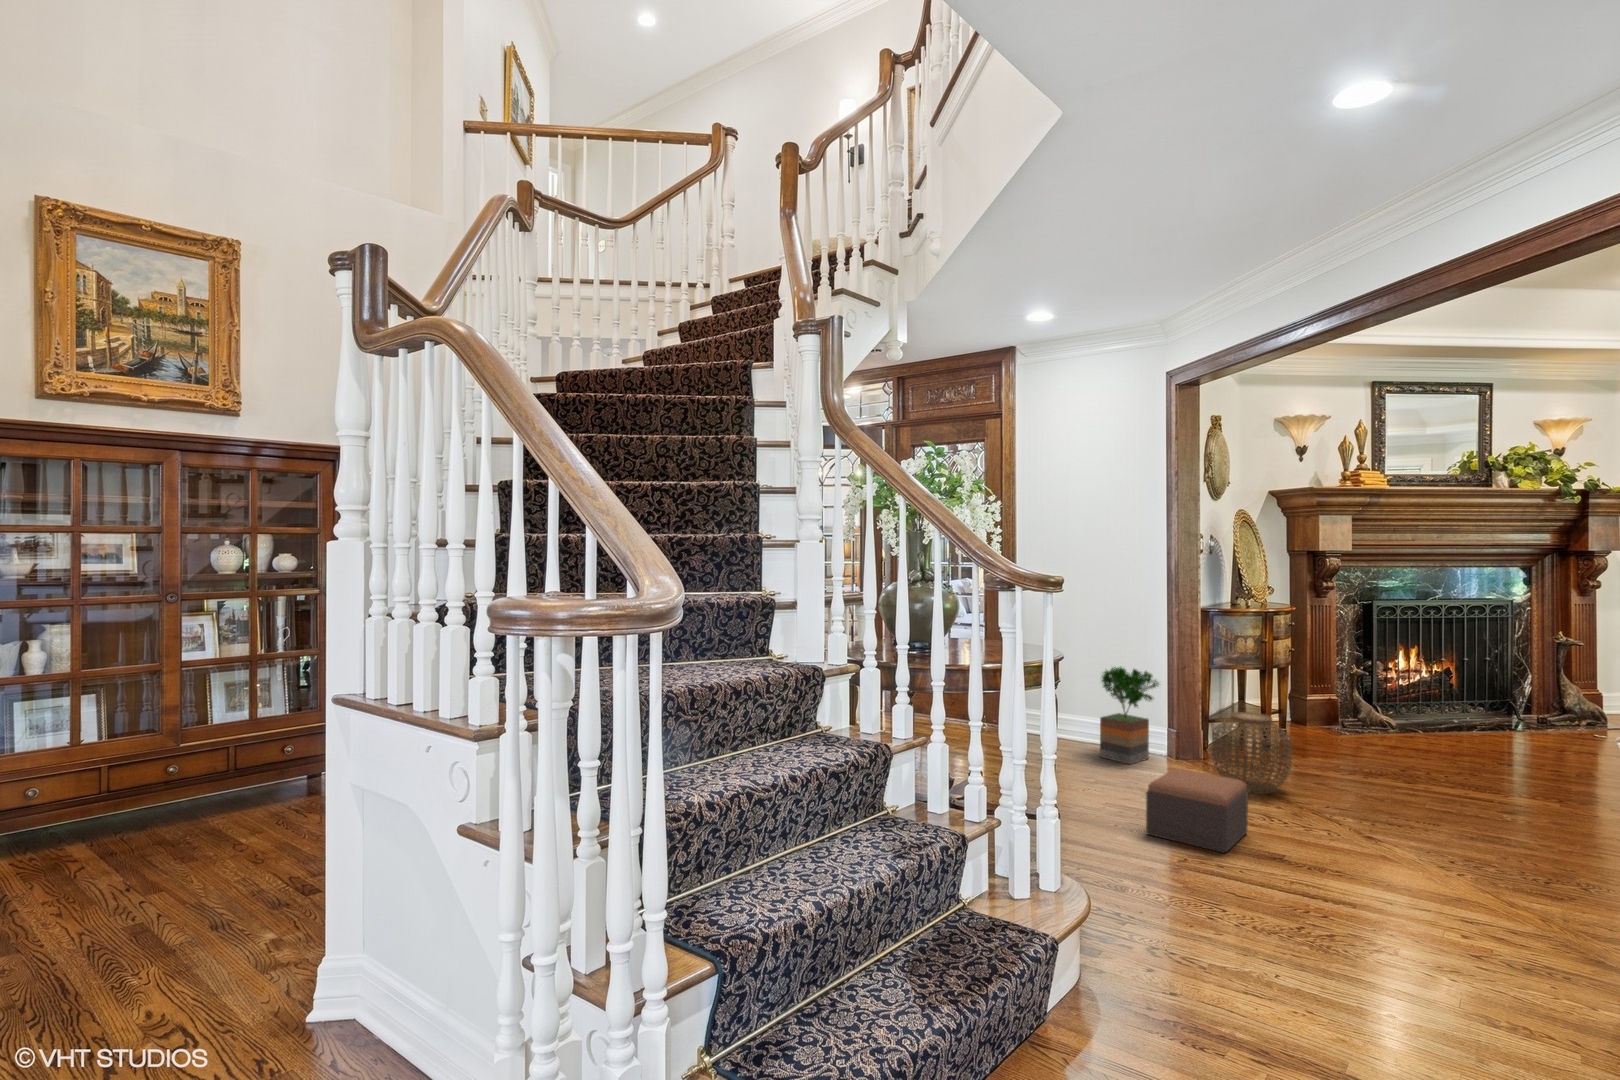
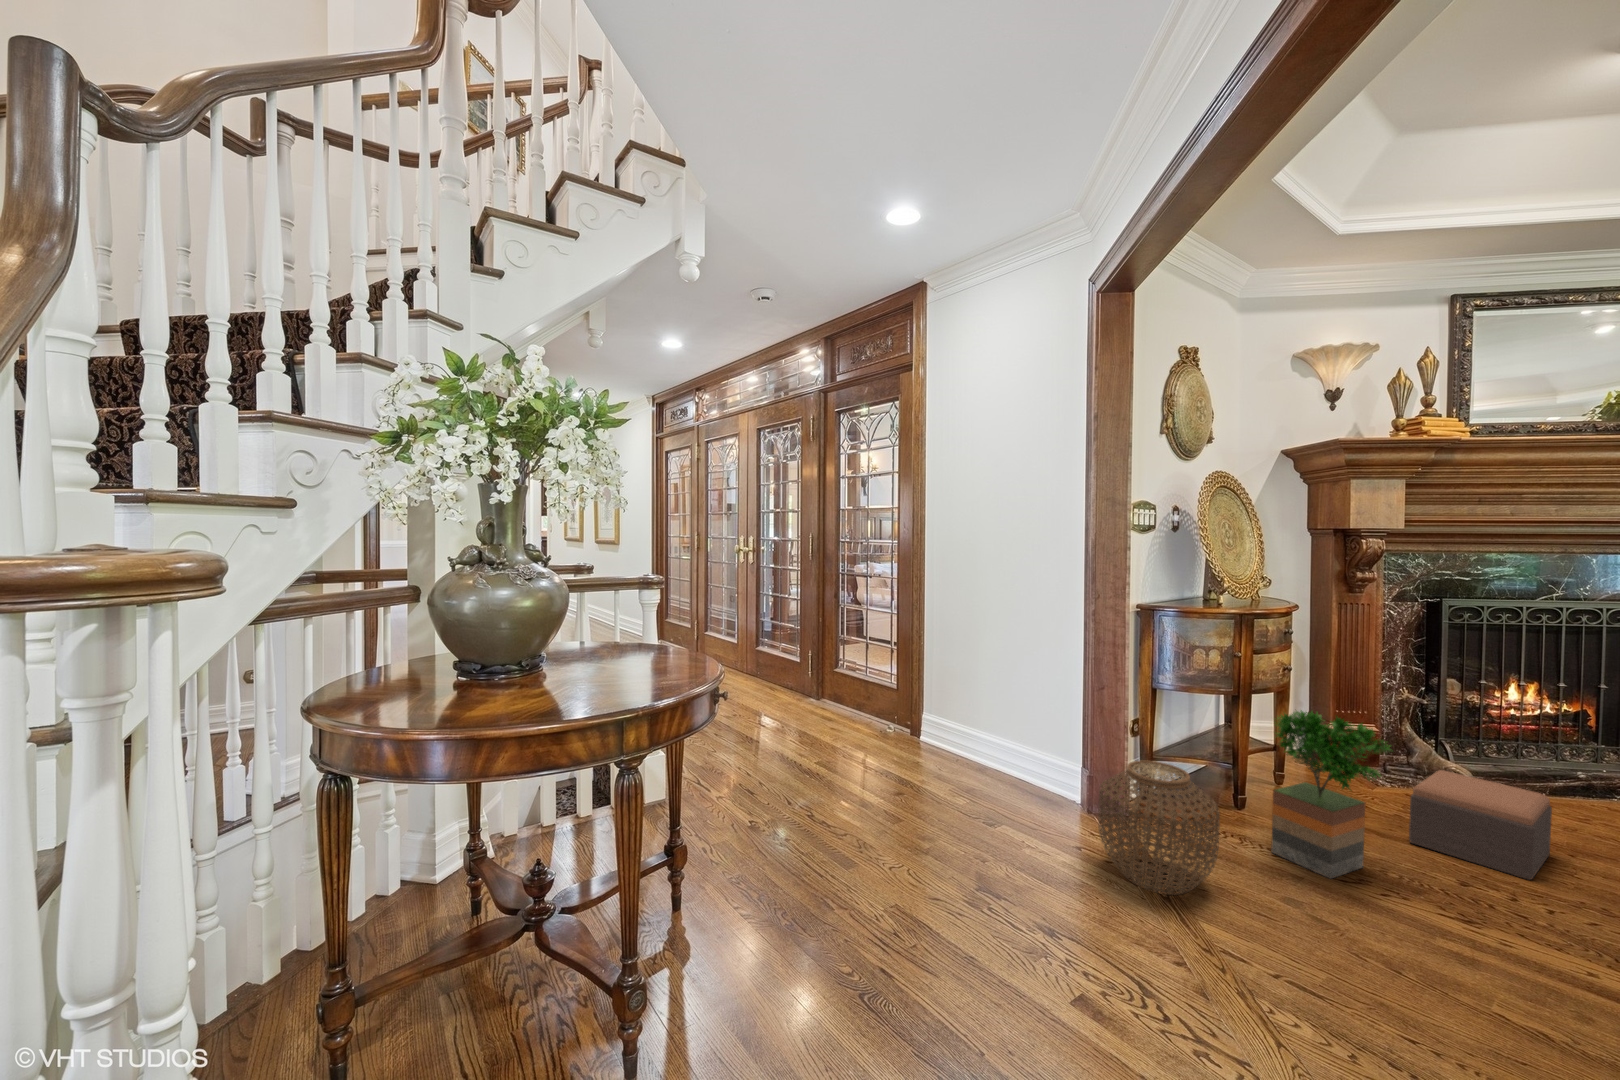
potted tree: present [1100,667,1159,764] -> present [1272,710,1389,879]
footstool: present [1146,768,1248,853] -> present [1409,770,1552,880]

